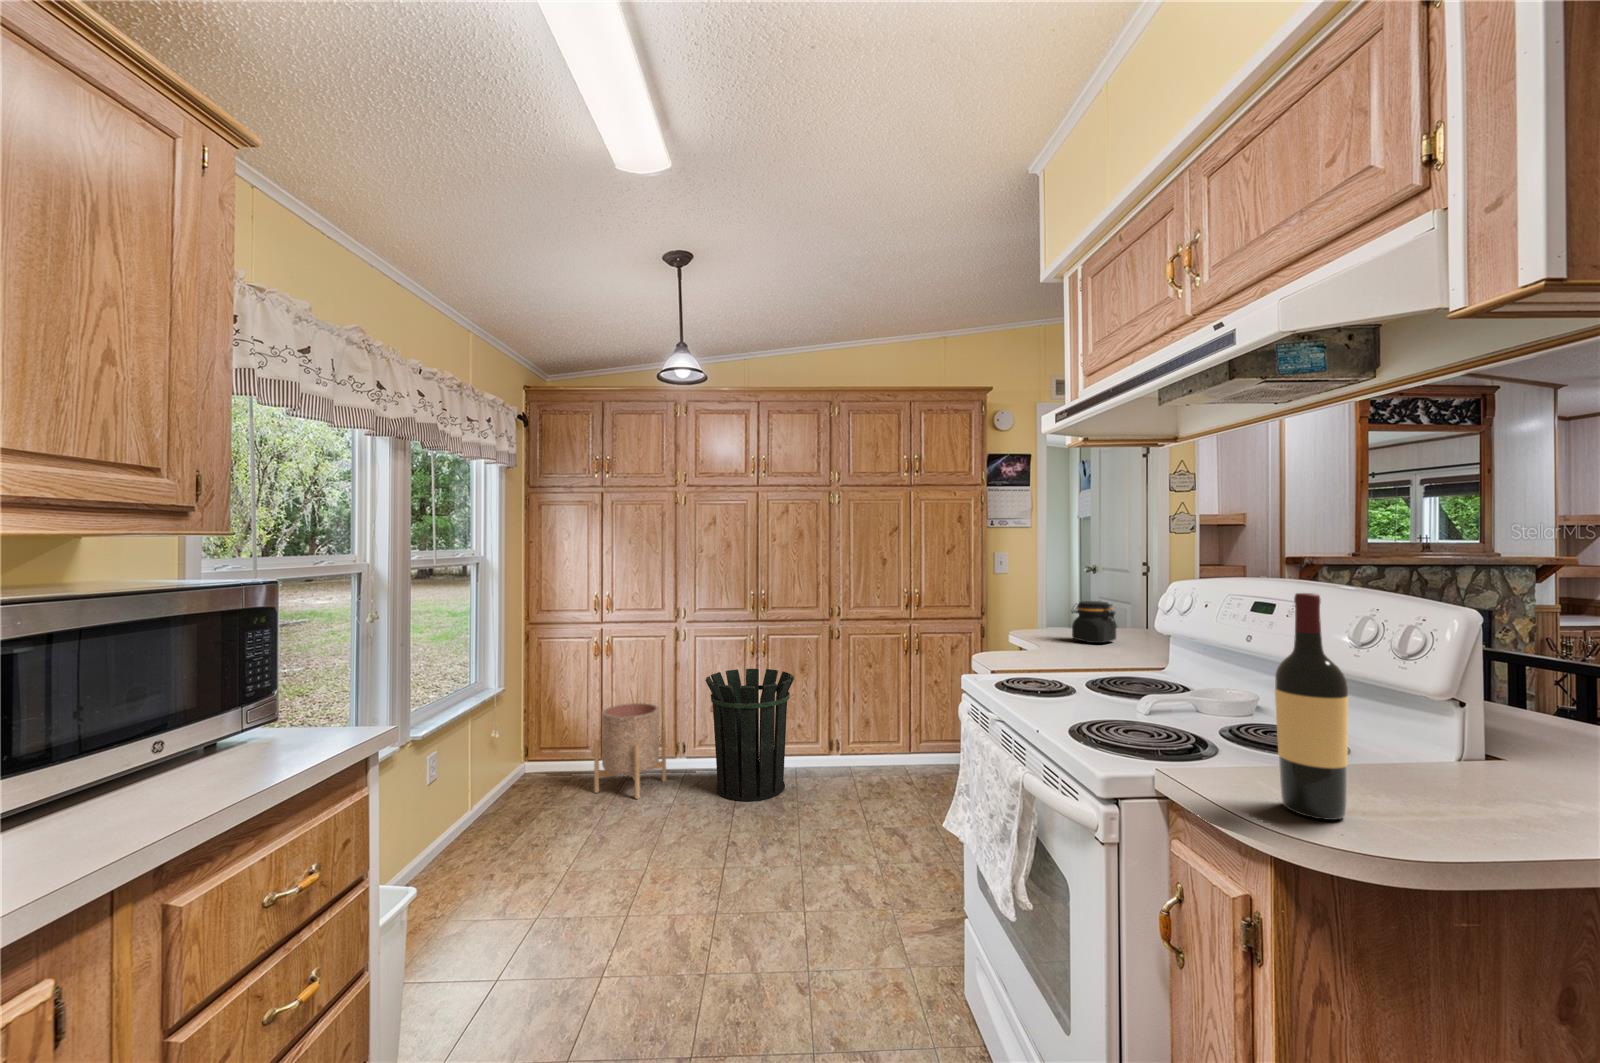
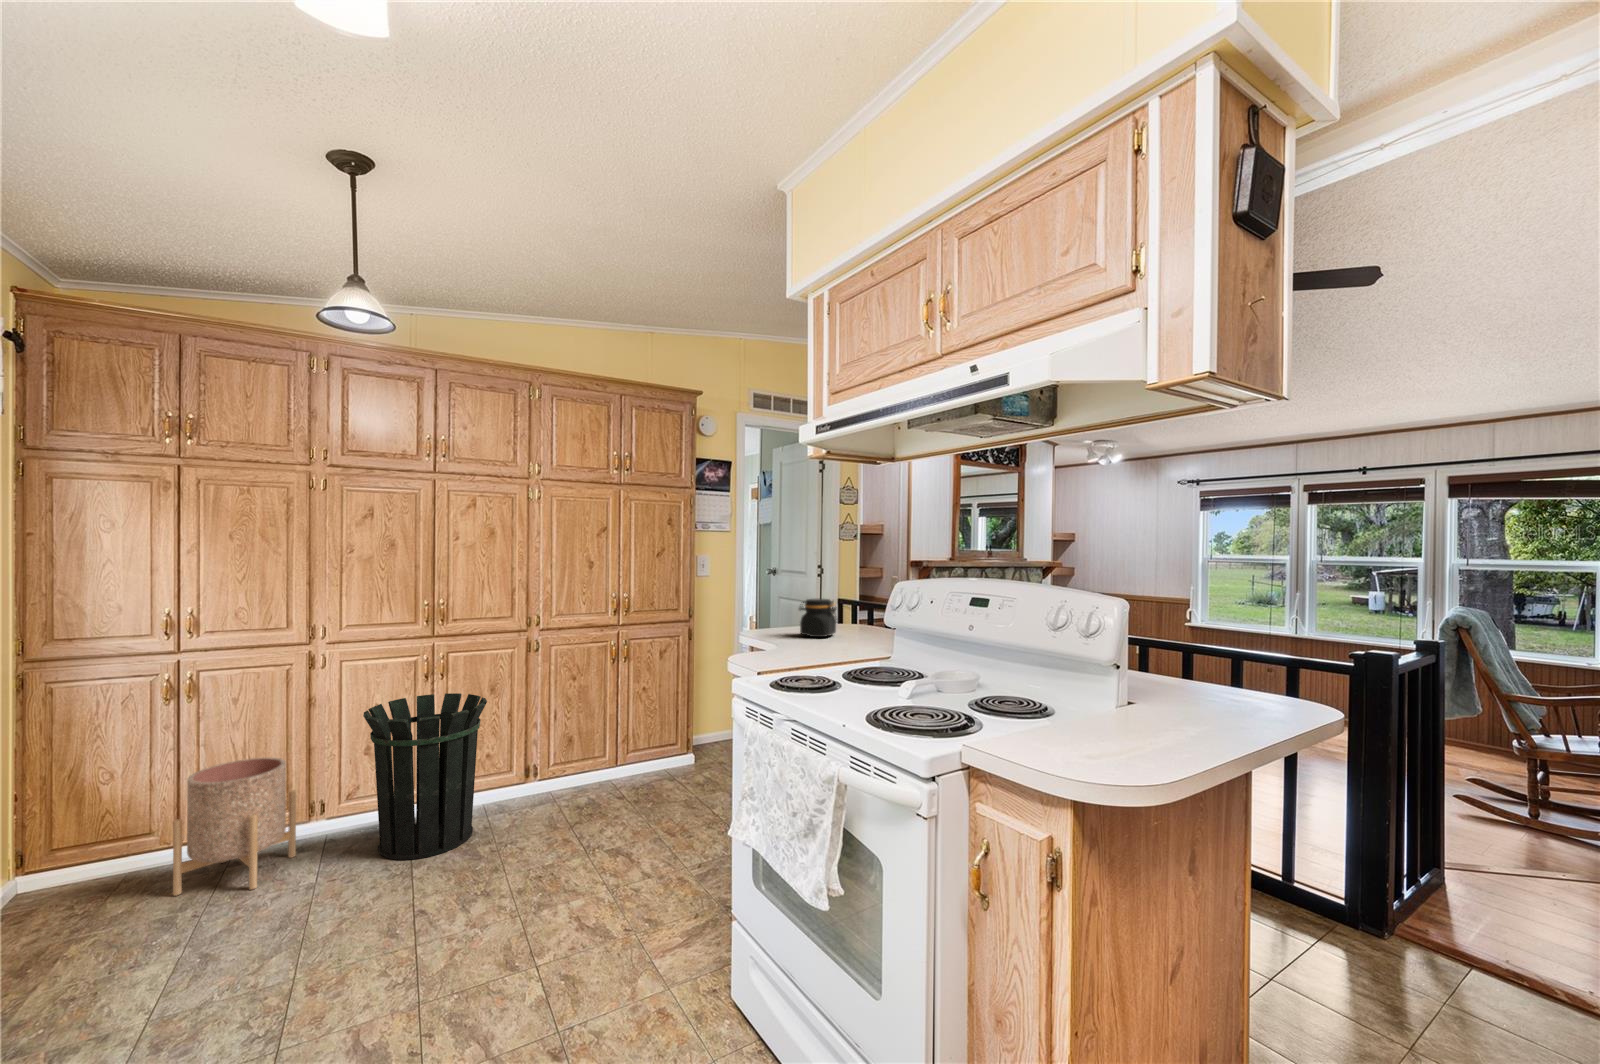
wine bottle: present [1275,593,1348,820] -> none [1063,590,1111,764]

